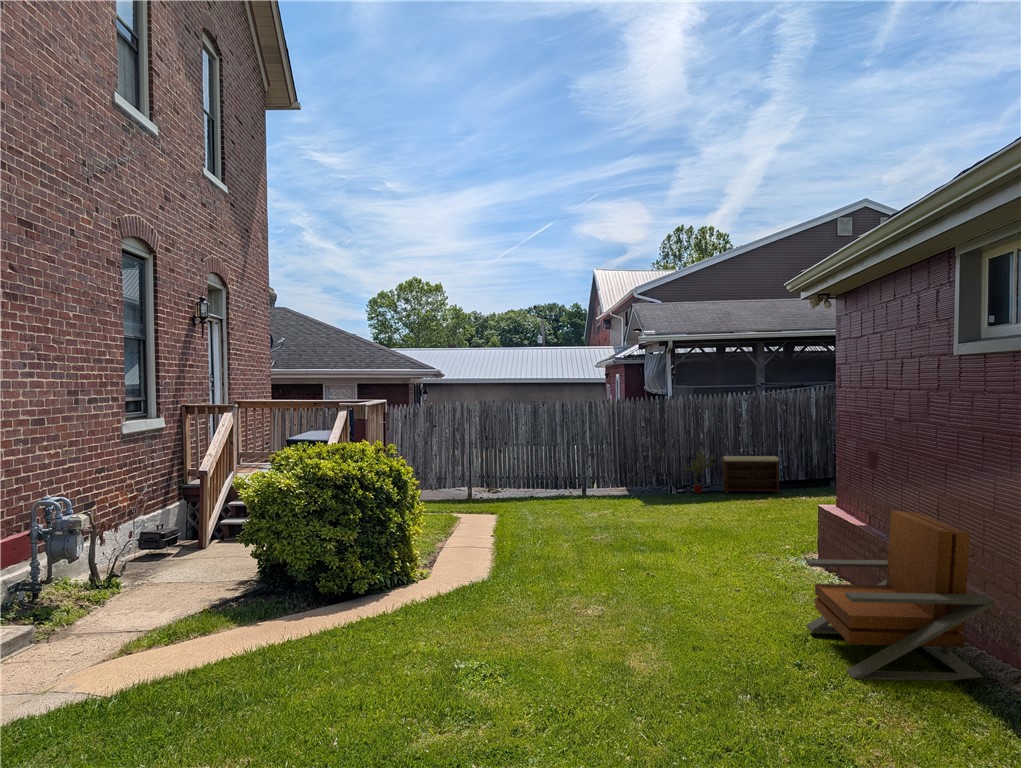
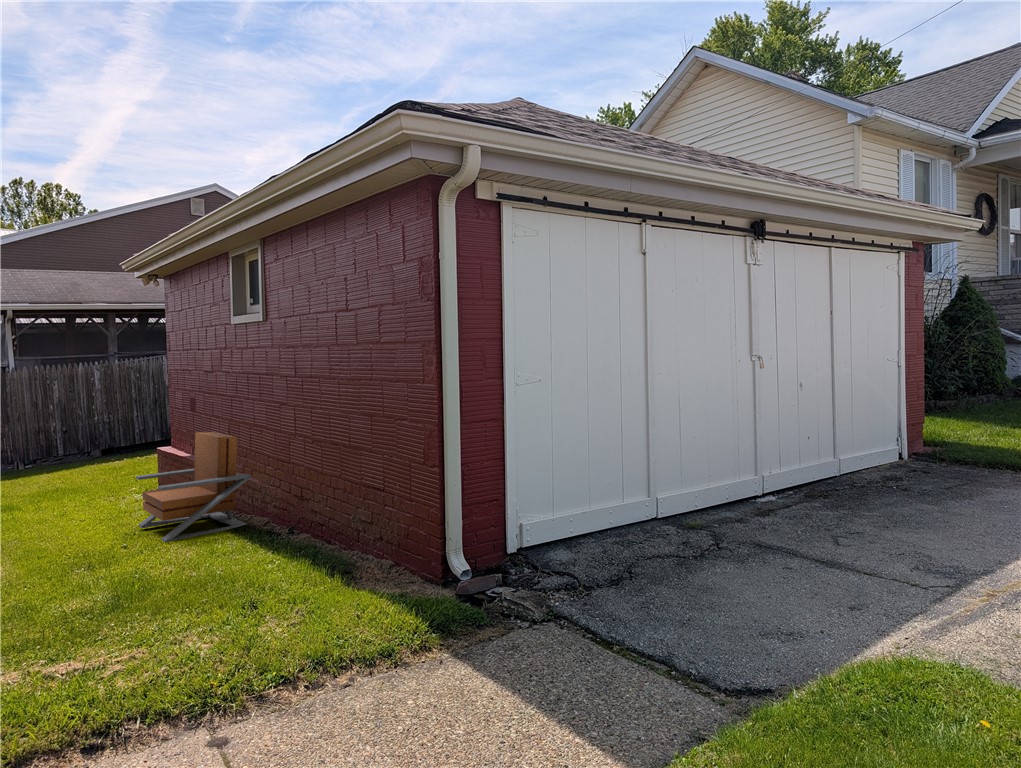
potted tree: present [680,450,715,493] -> none [27,421,68,465]
bench: present [721,456,780,494] -> none [74,421,136,462]

